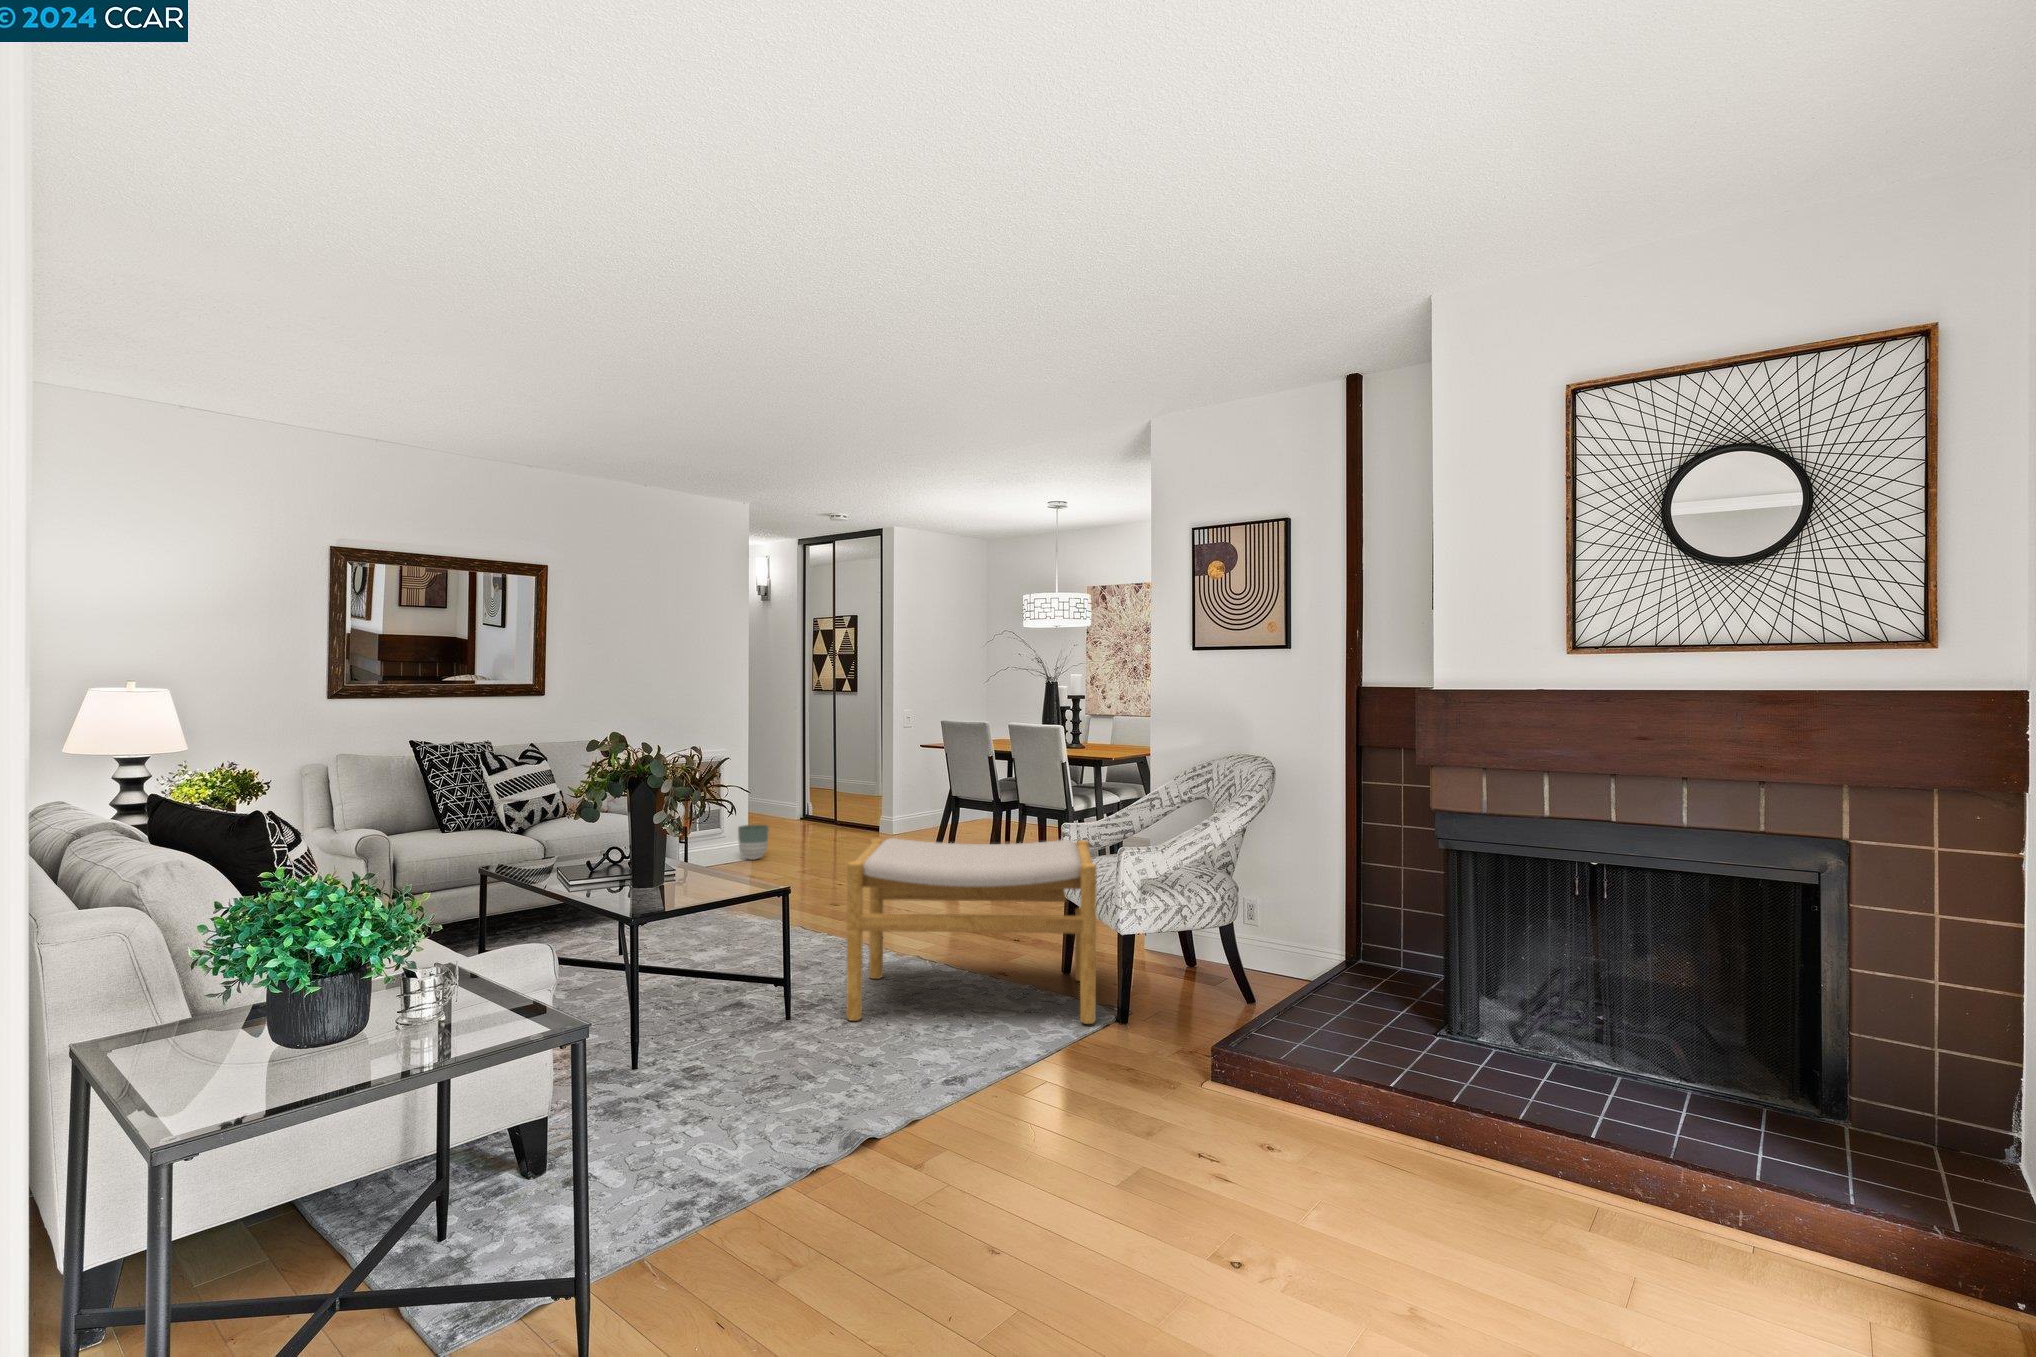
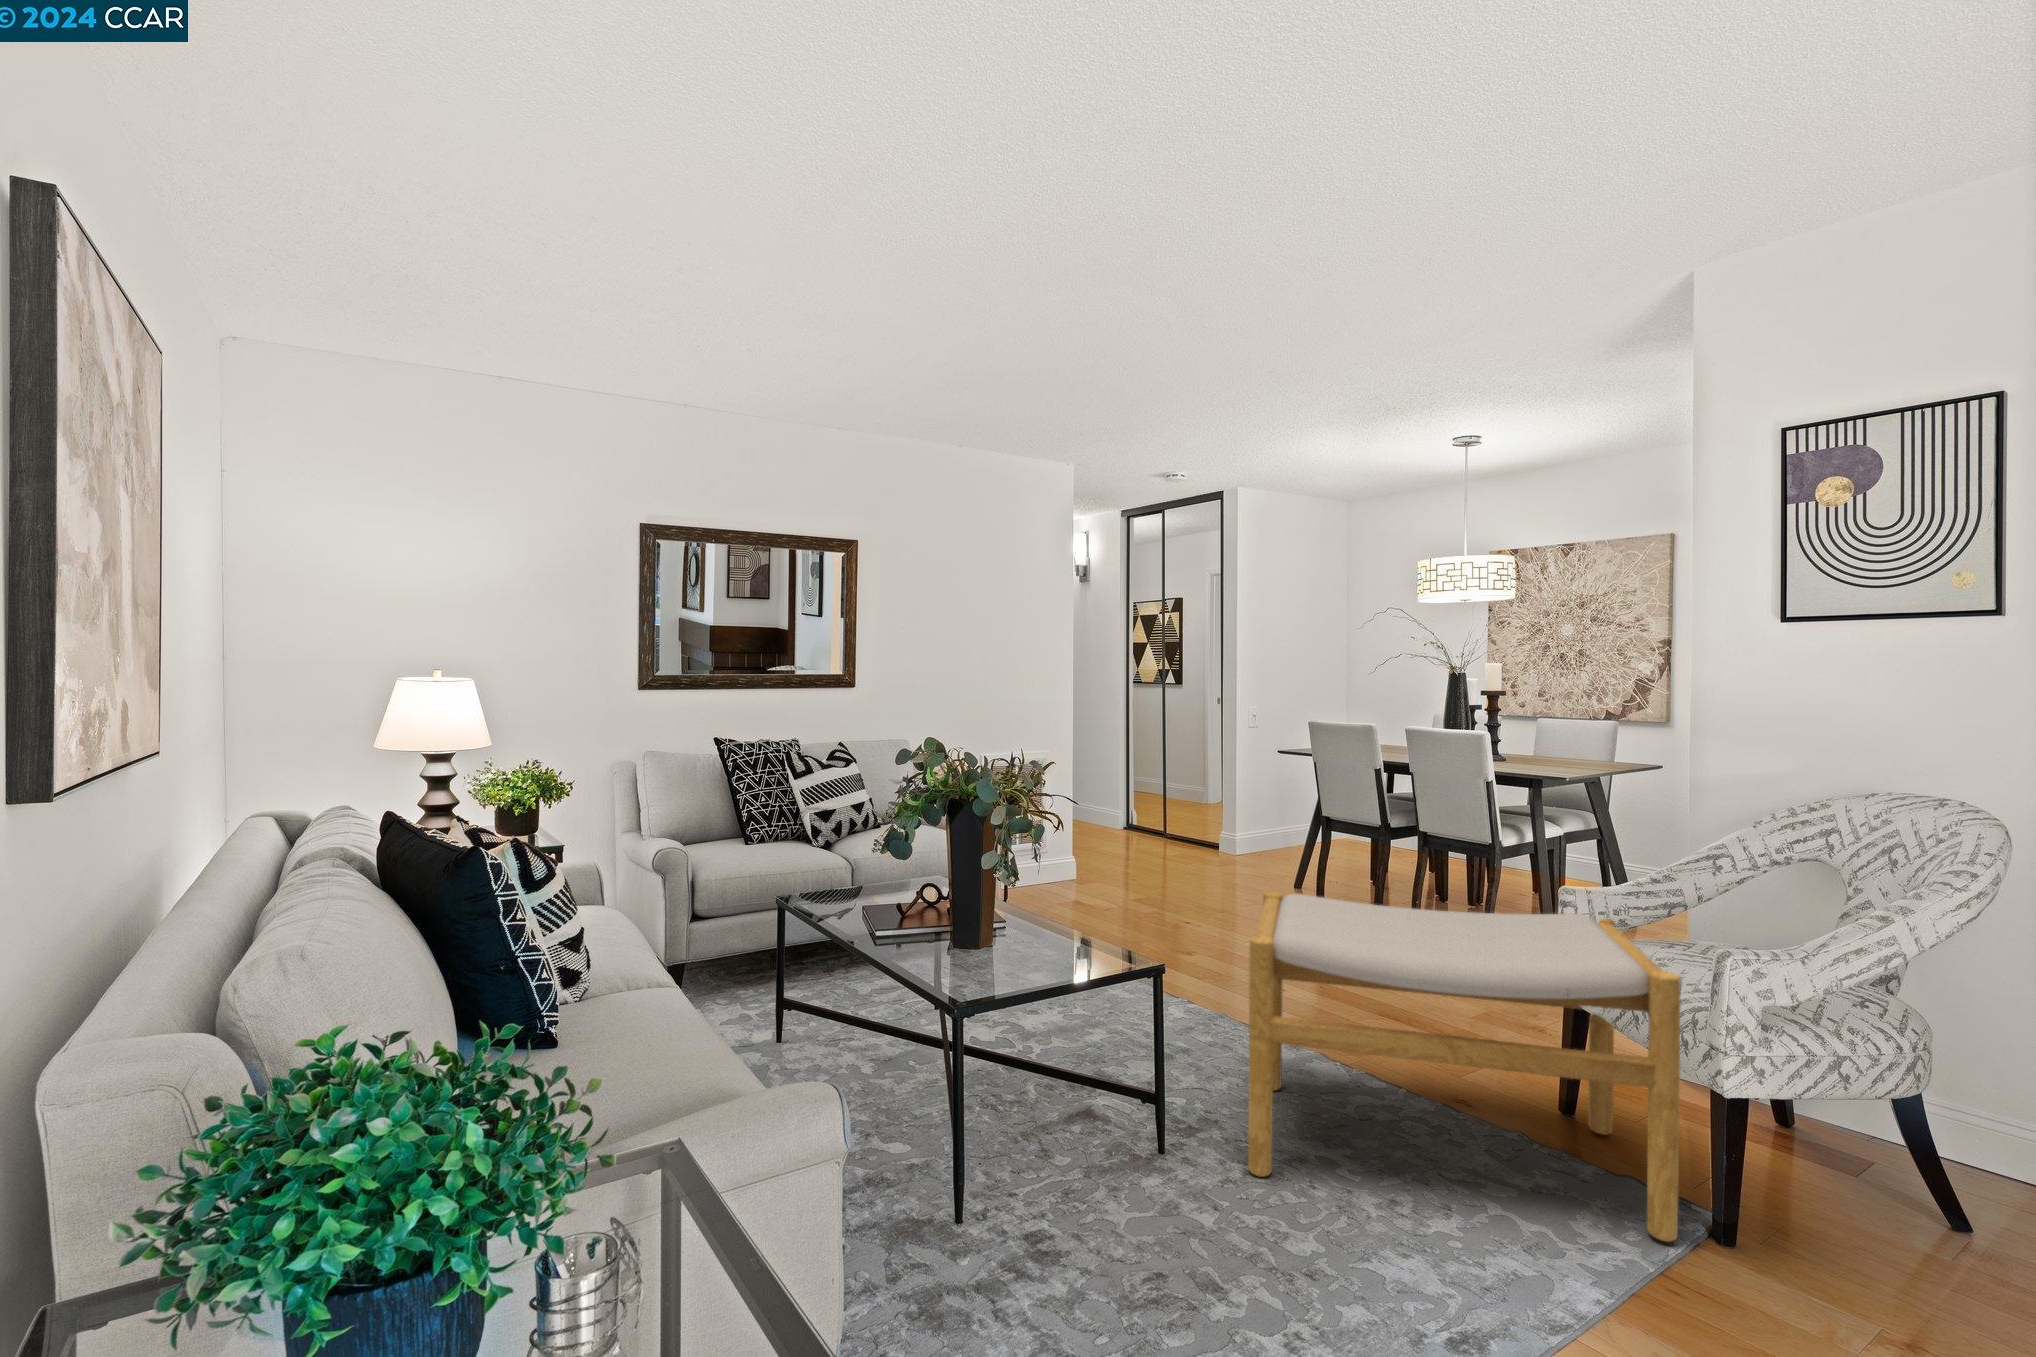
planter: present [738,825,769,860] -> none [1062,837,1096,878]

